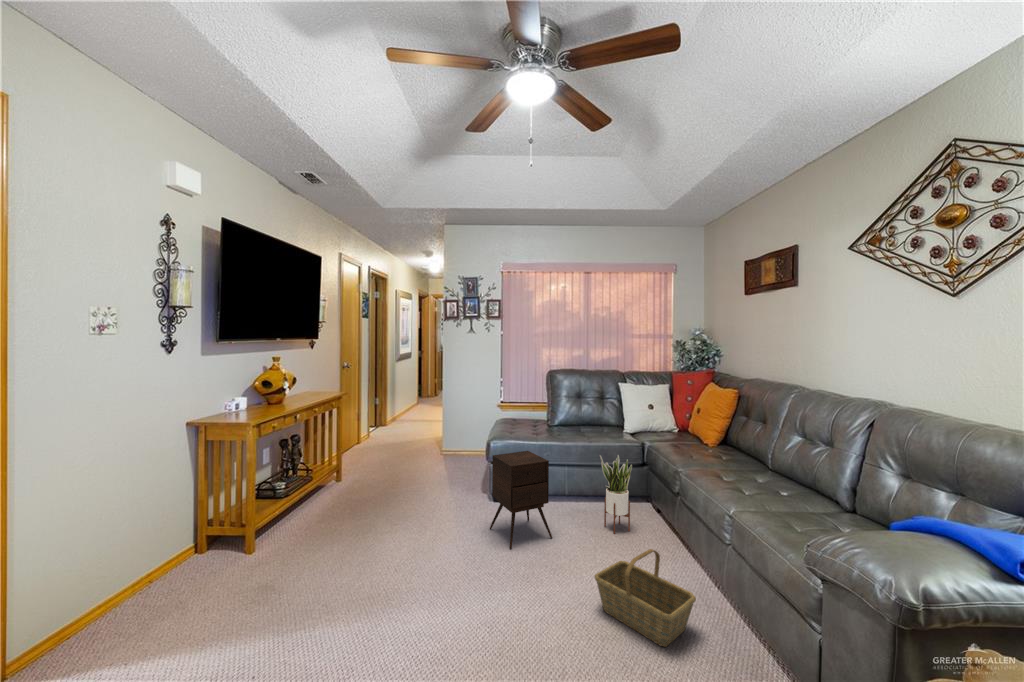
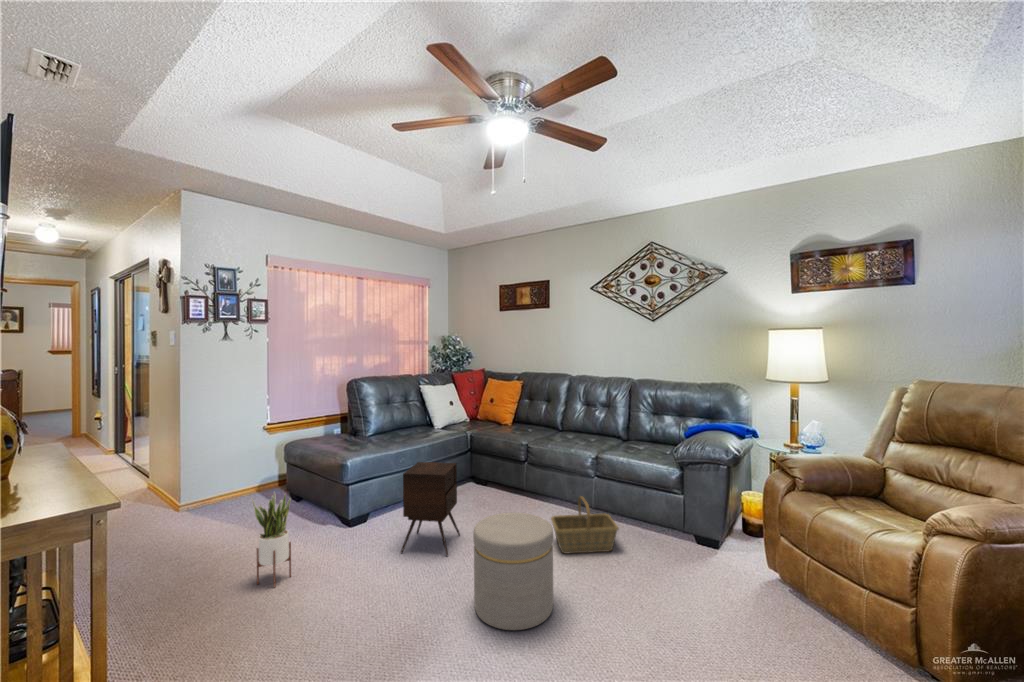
potted plant: present [600,455,632,534] -> present [251,492,291,587]
ottoman: none [424,515,513,649] -> present [473,513,553,630]

